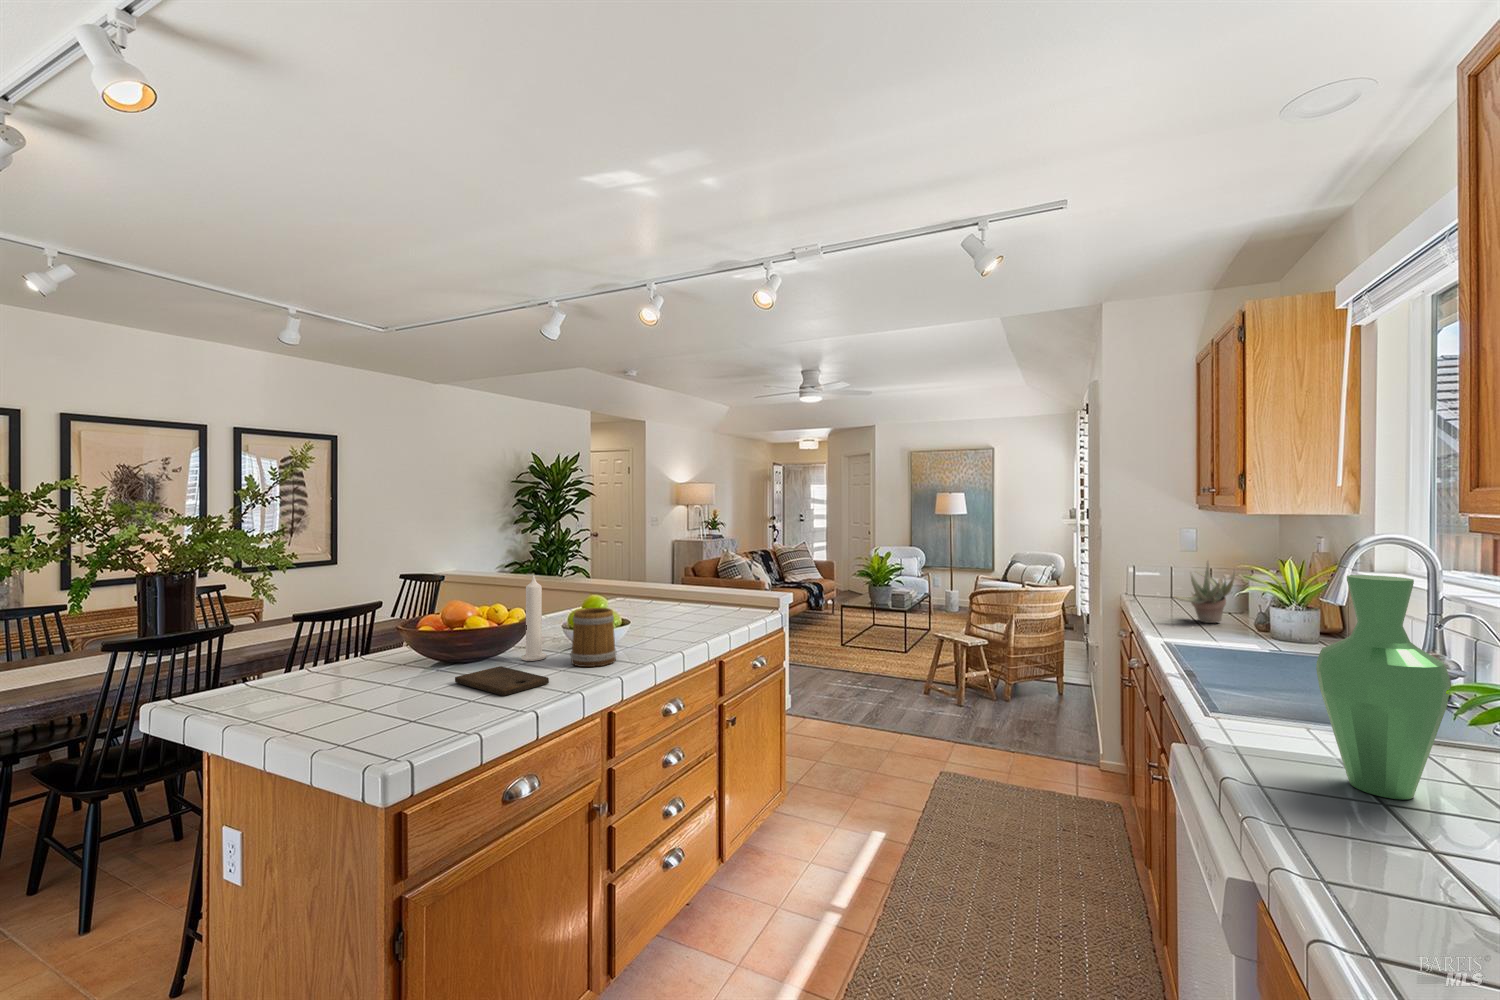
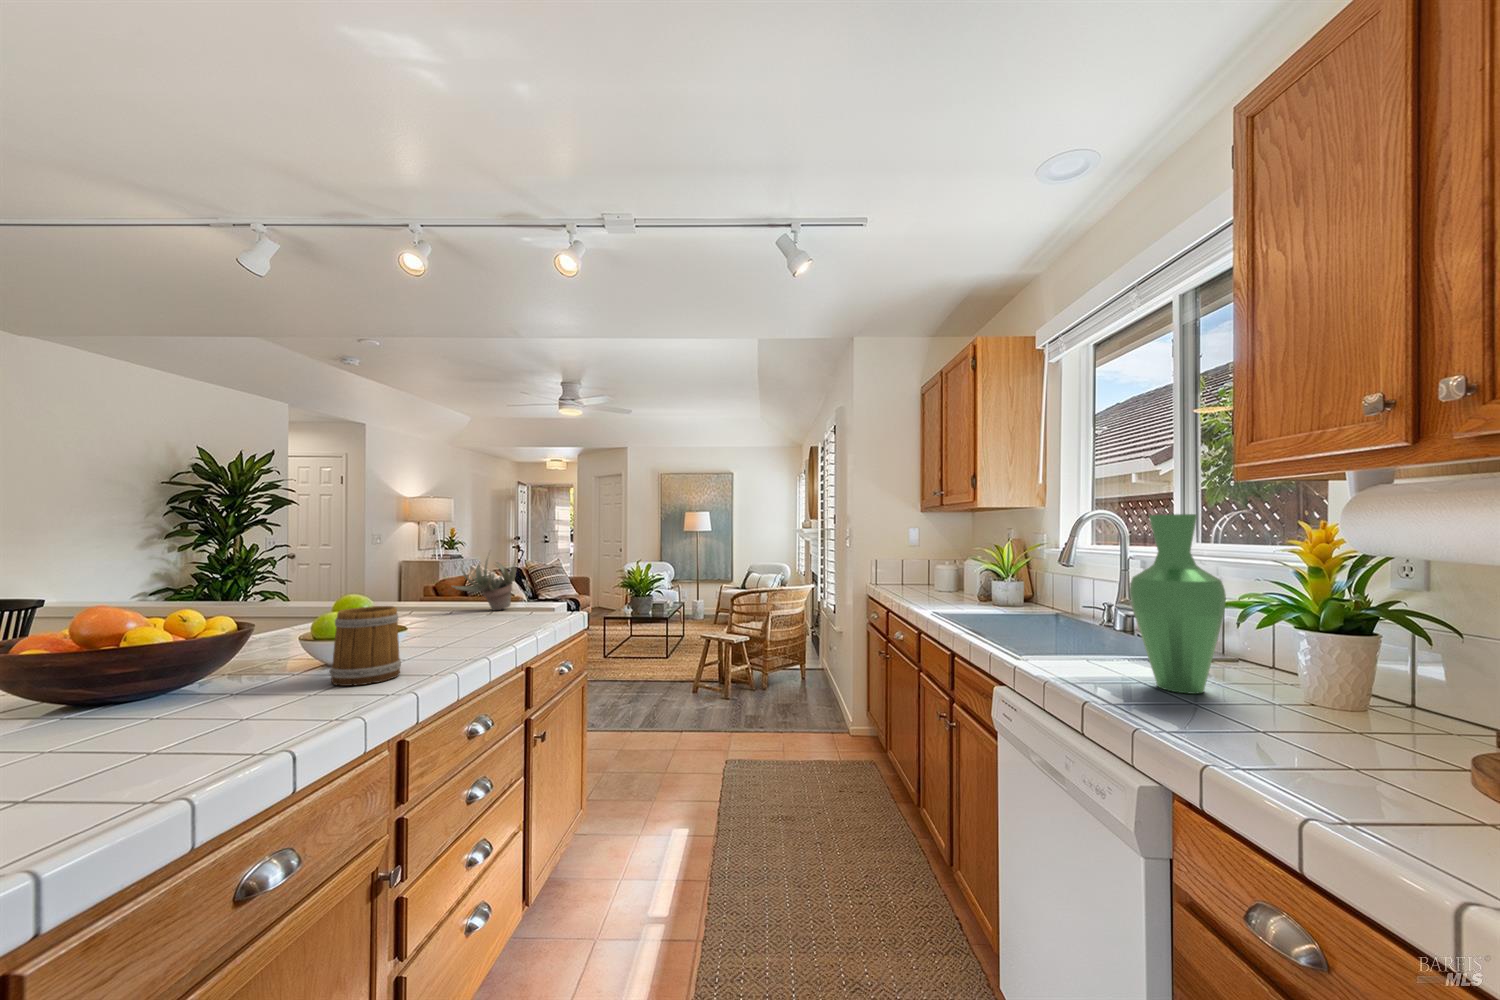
succulent plant: present [1174,561,1235,623] -> present [452,553,516,610]
candle: present [521,575,546,661] -> none [241,566,284,689]
cutting board: present [455,666,549,696] -> none [120,698,304,736]

